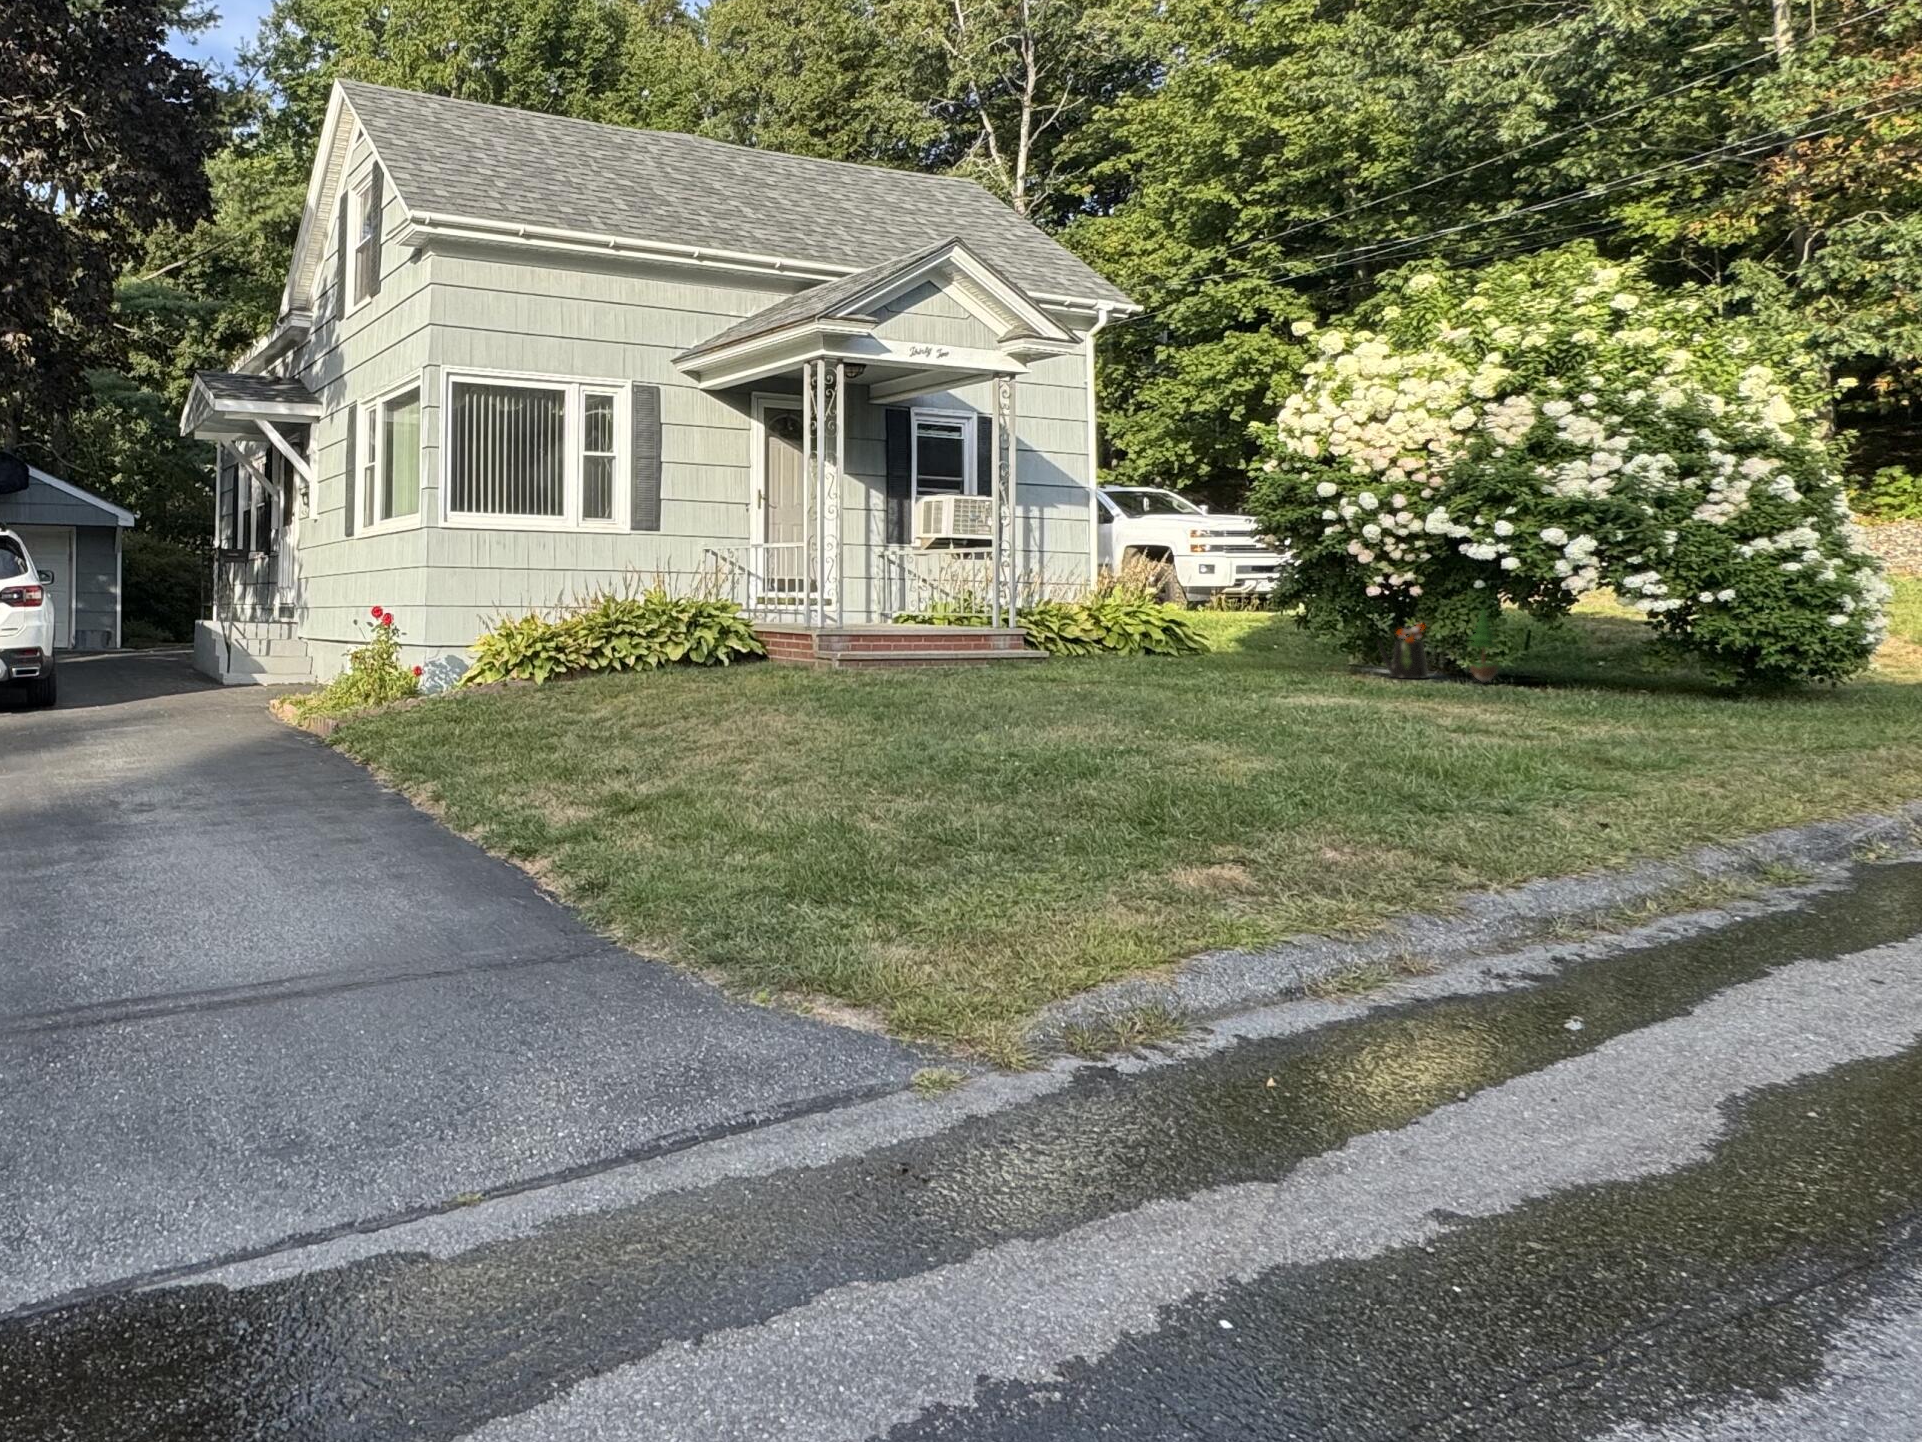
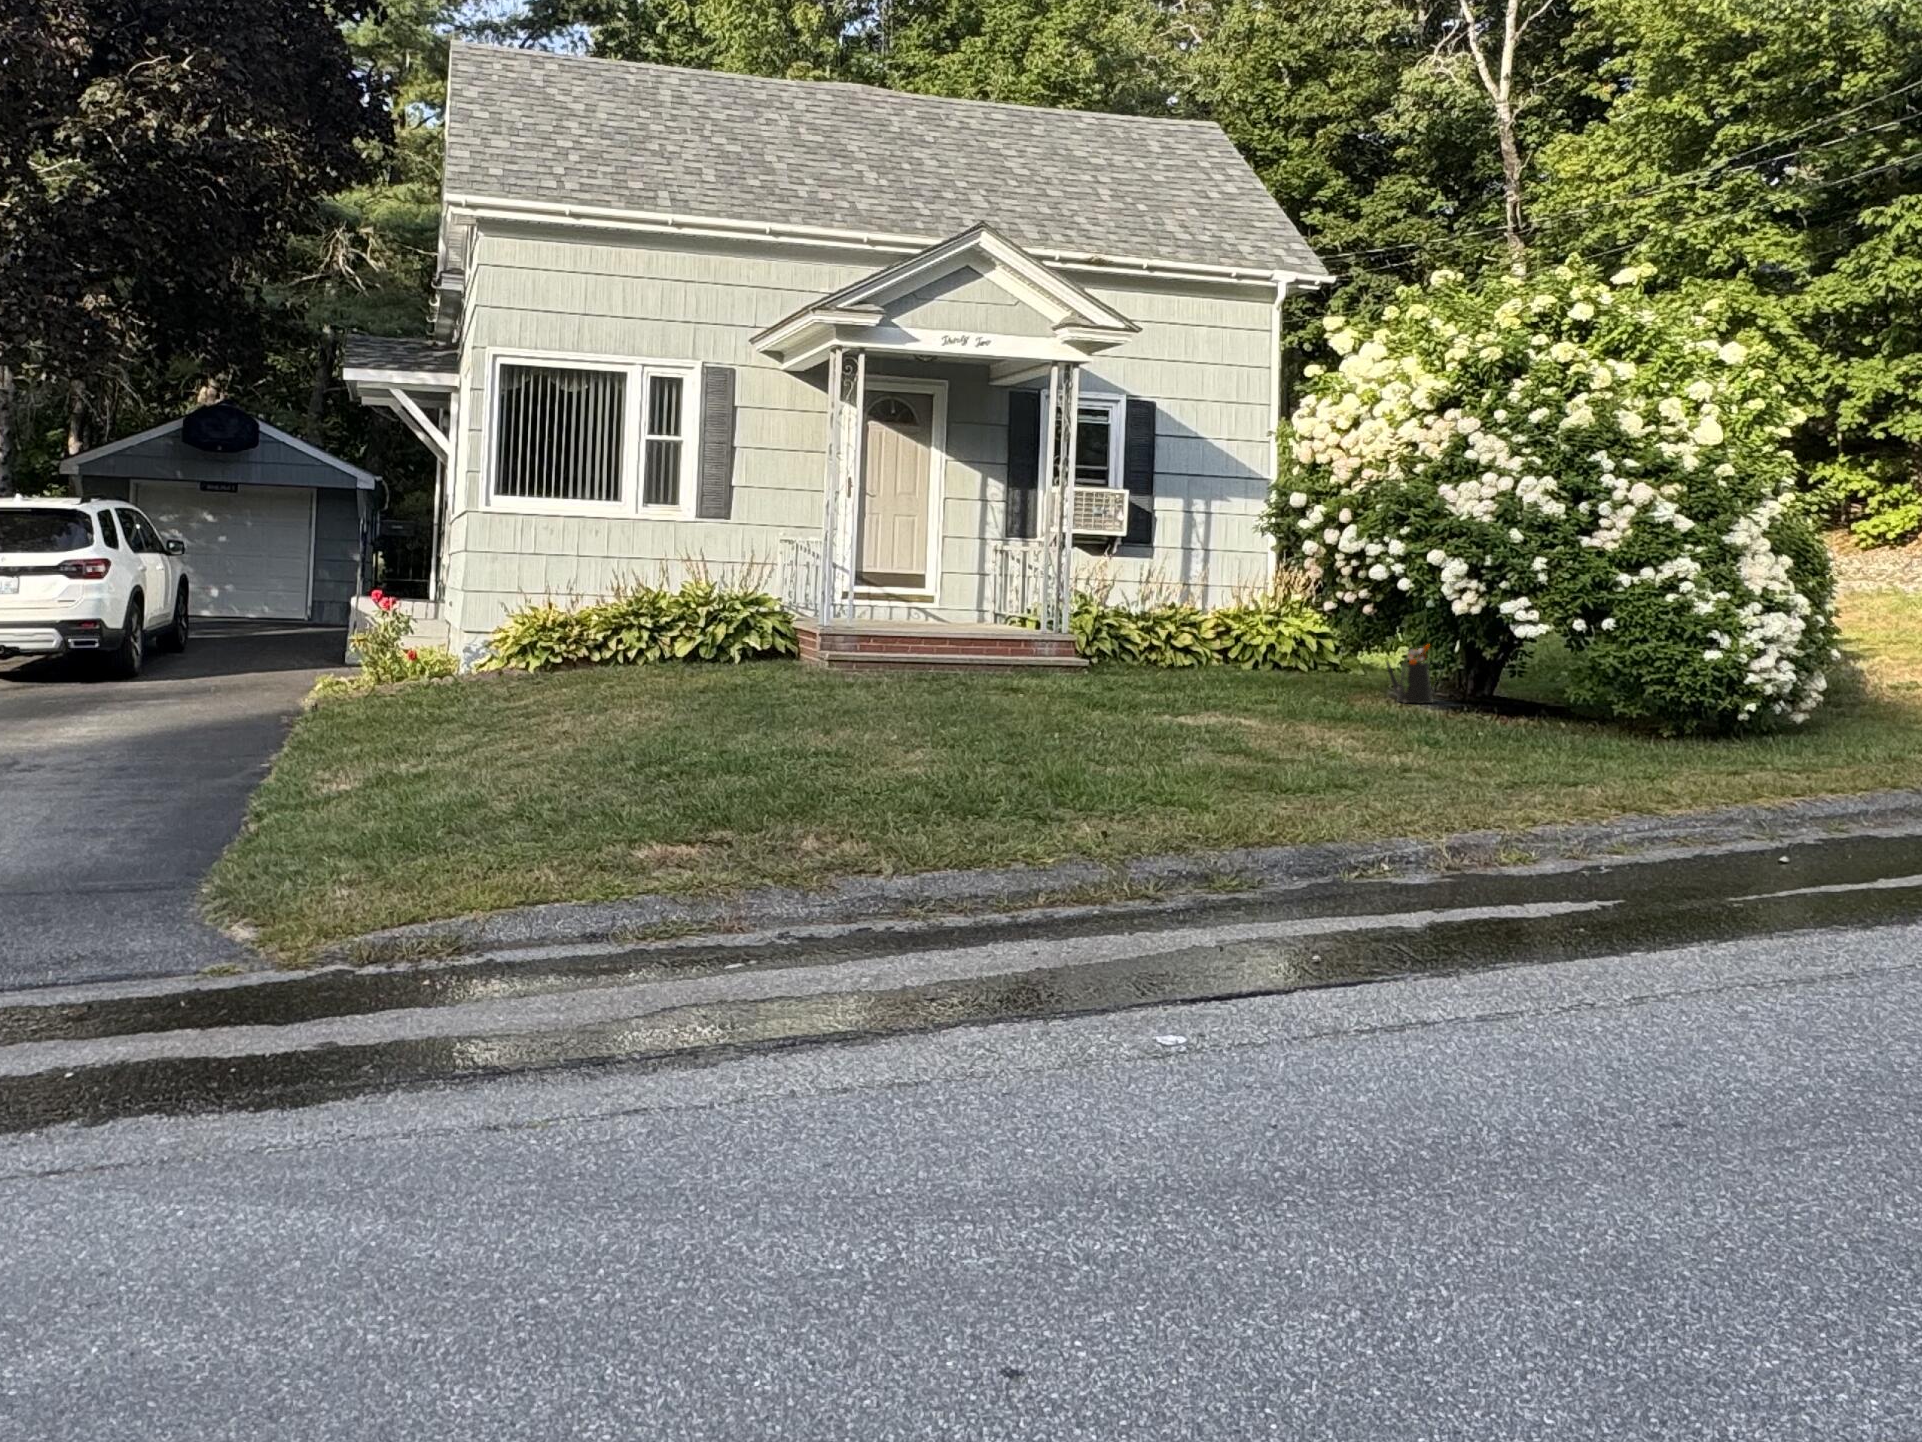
potted tree: present [1470,609,1498,682] -> none [1448,629,1480,710]

